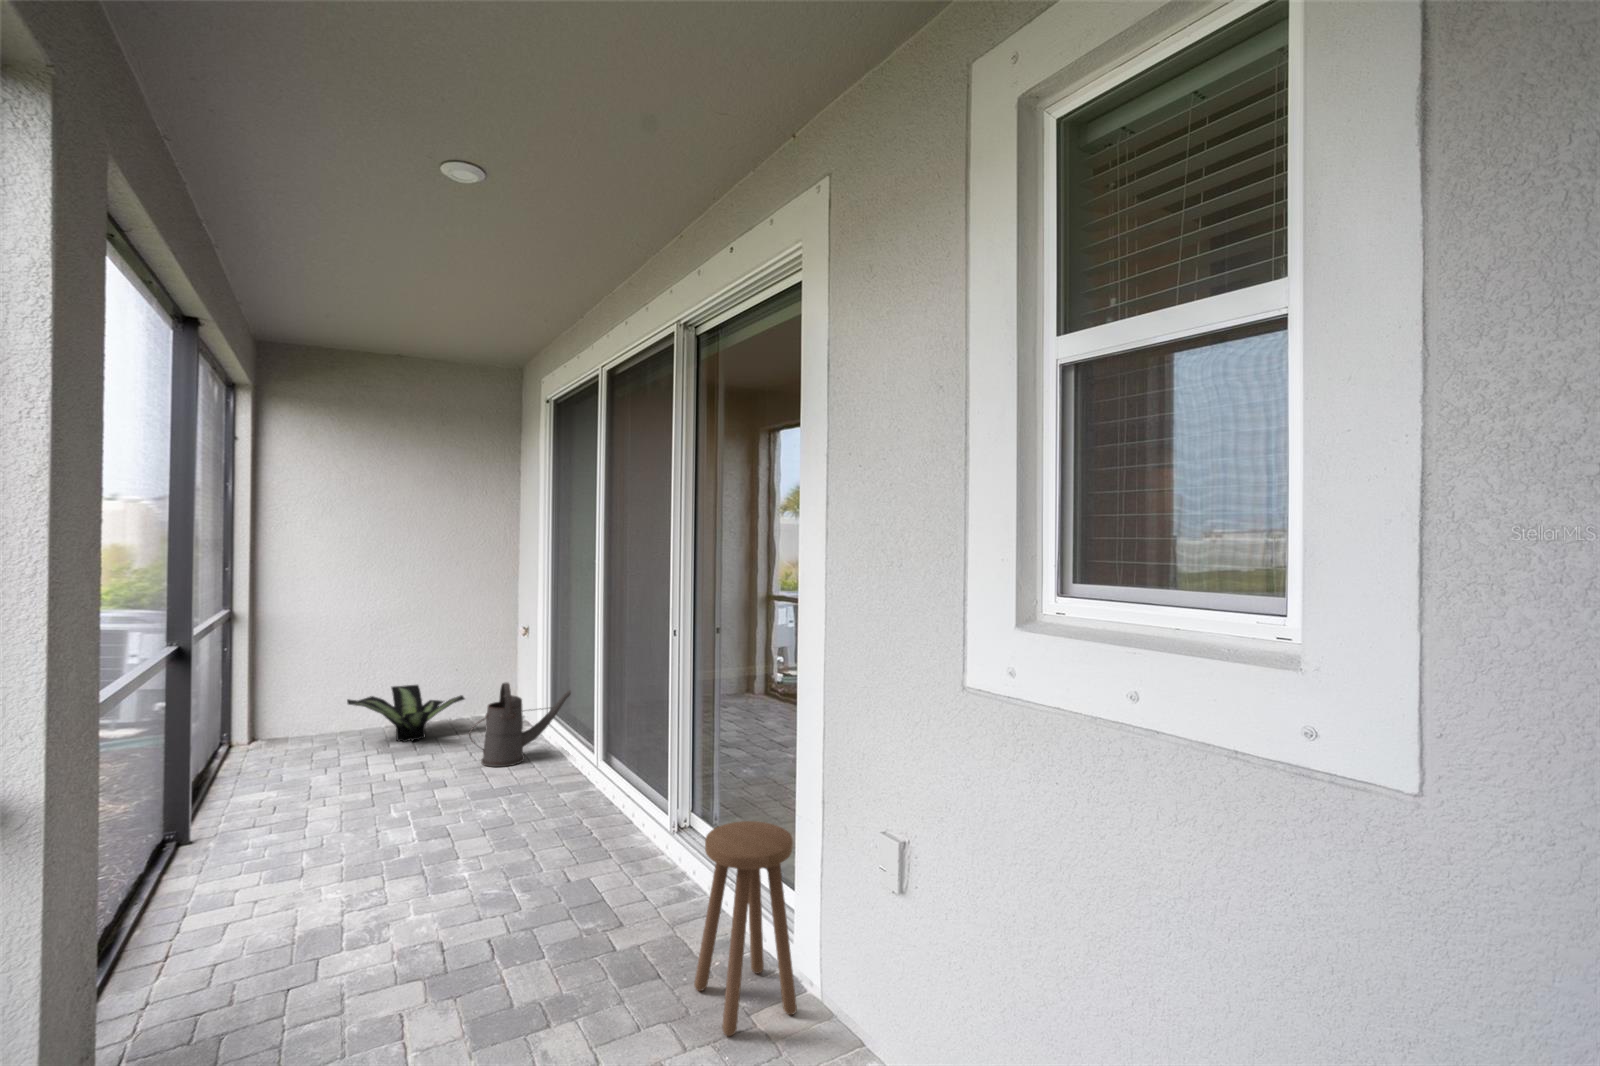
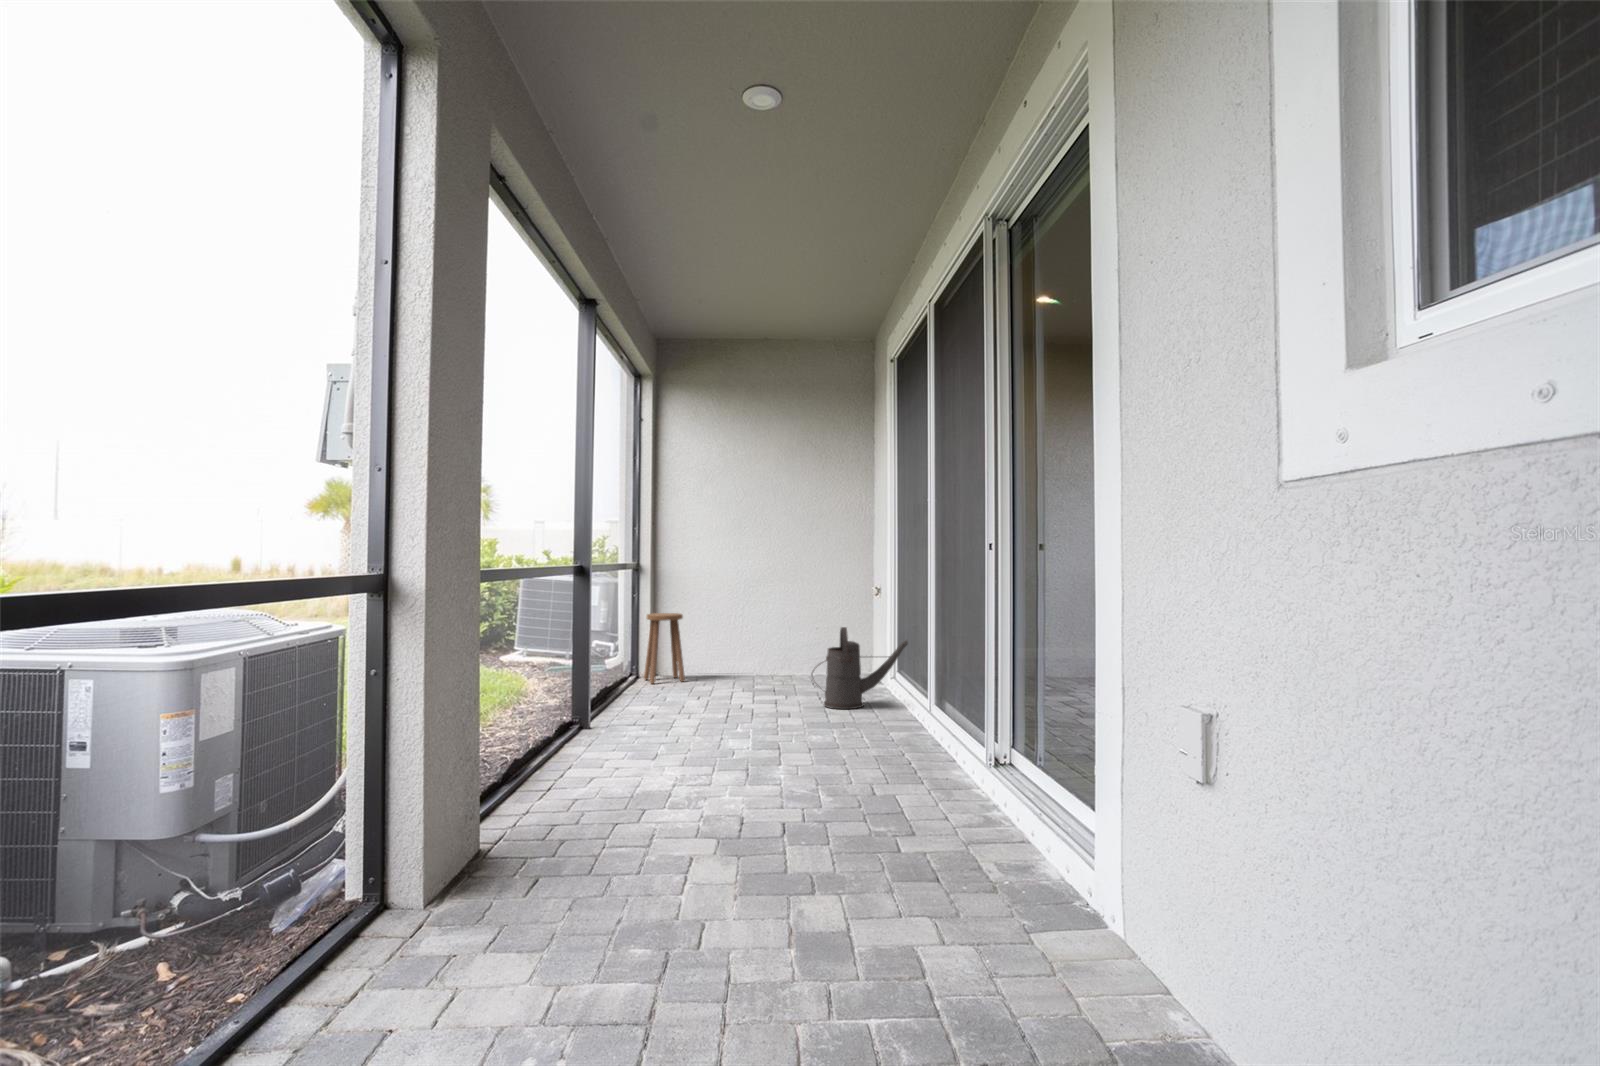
potted plant: present [347,685,465,742] -> none [718,638,816,688]
stool: present [694,821,797,1036] -> present [644,613,685,684]

